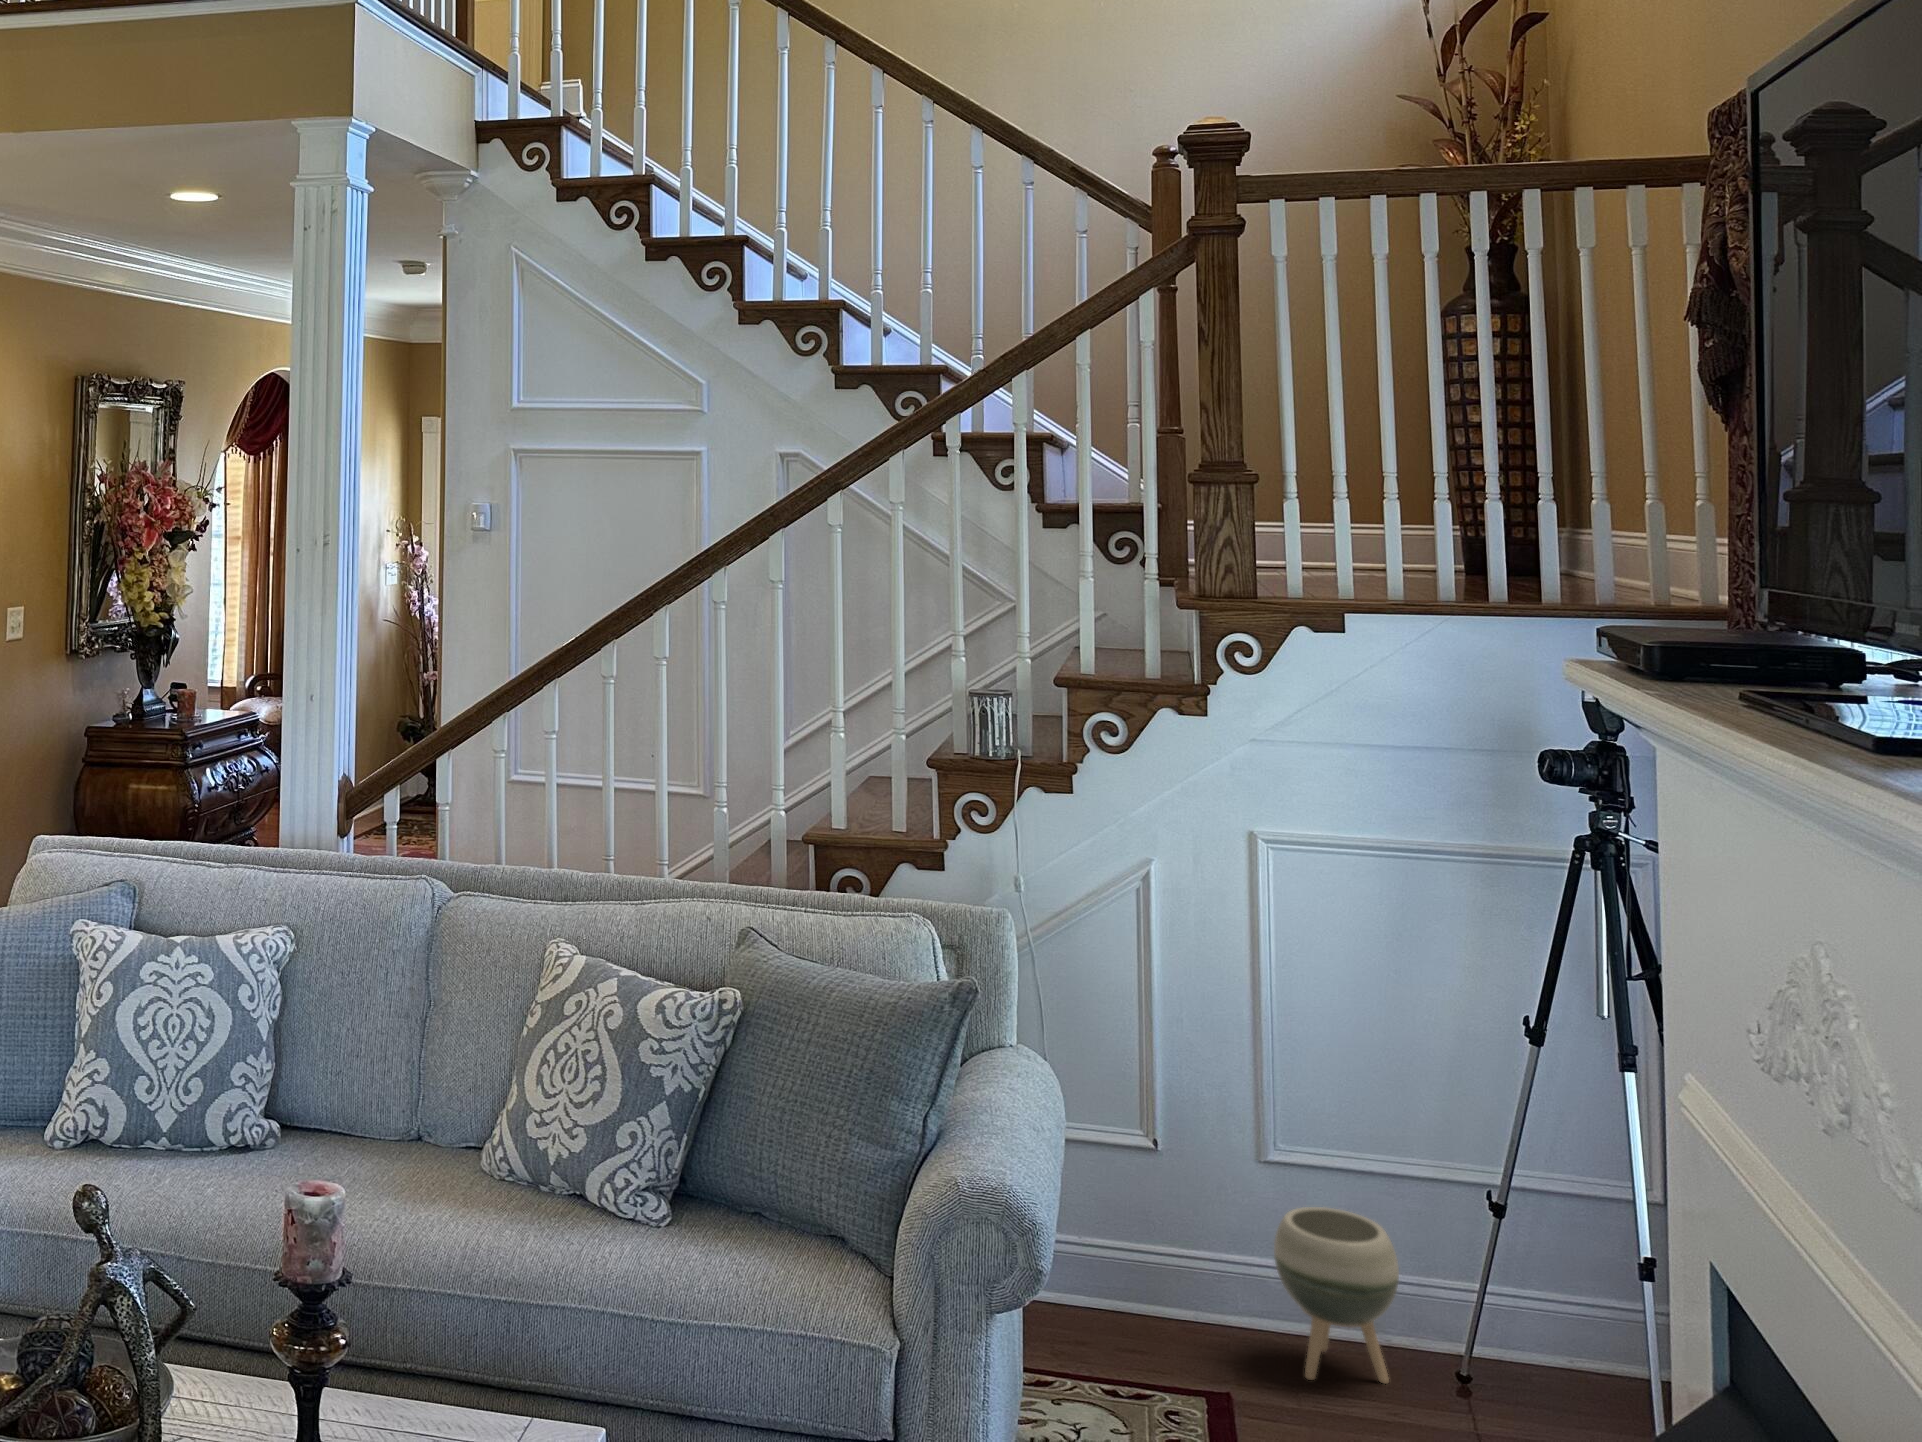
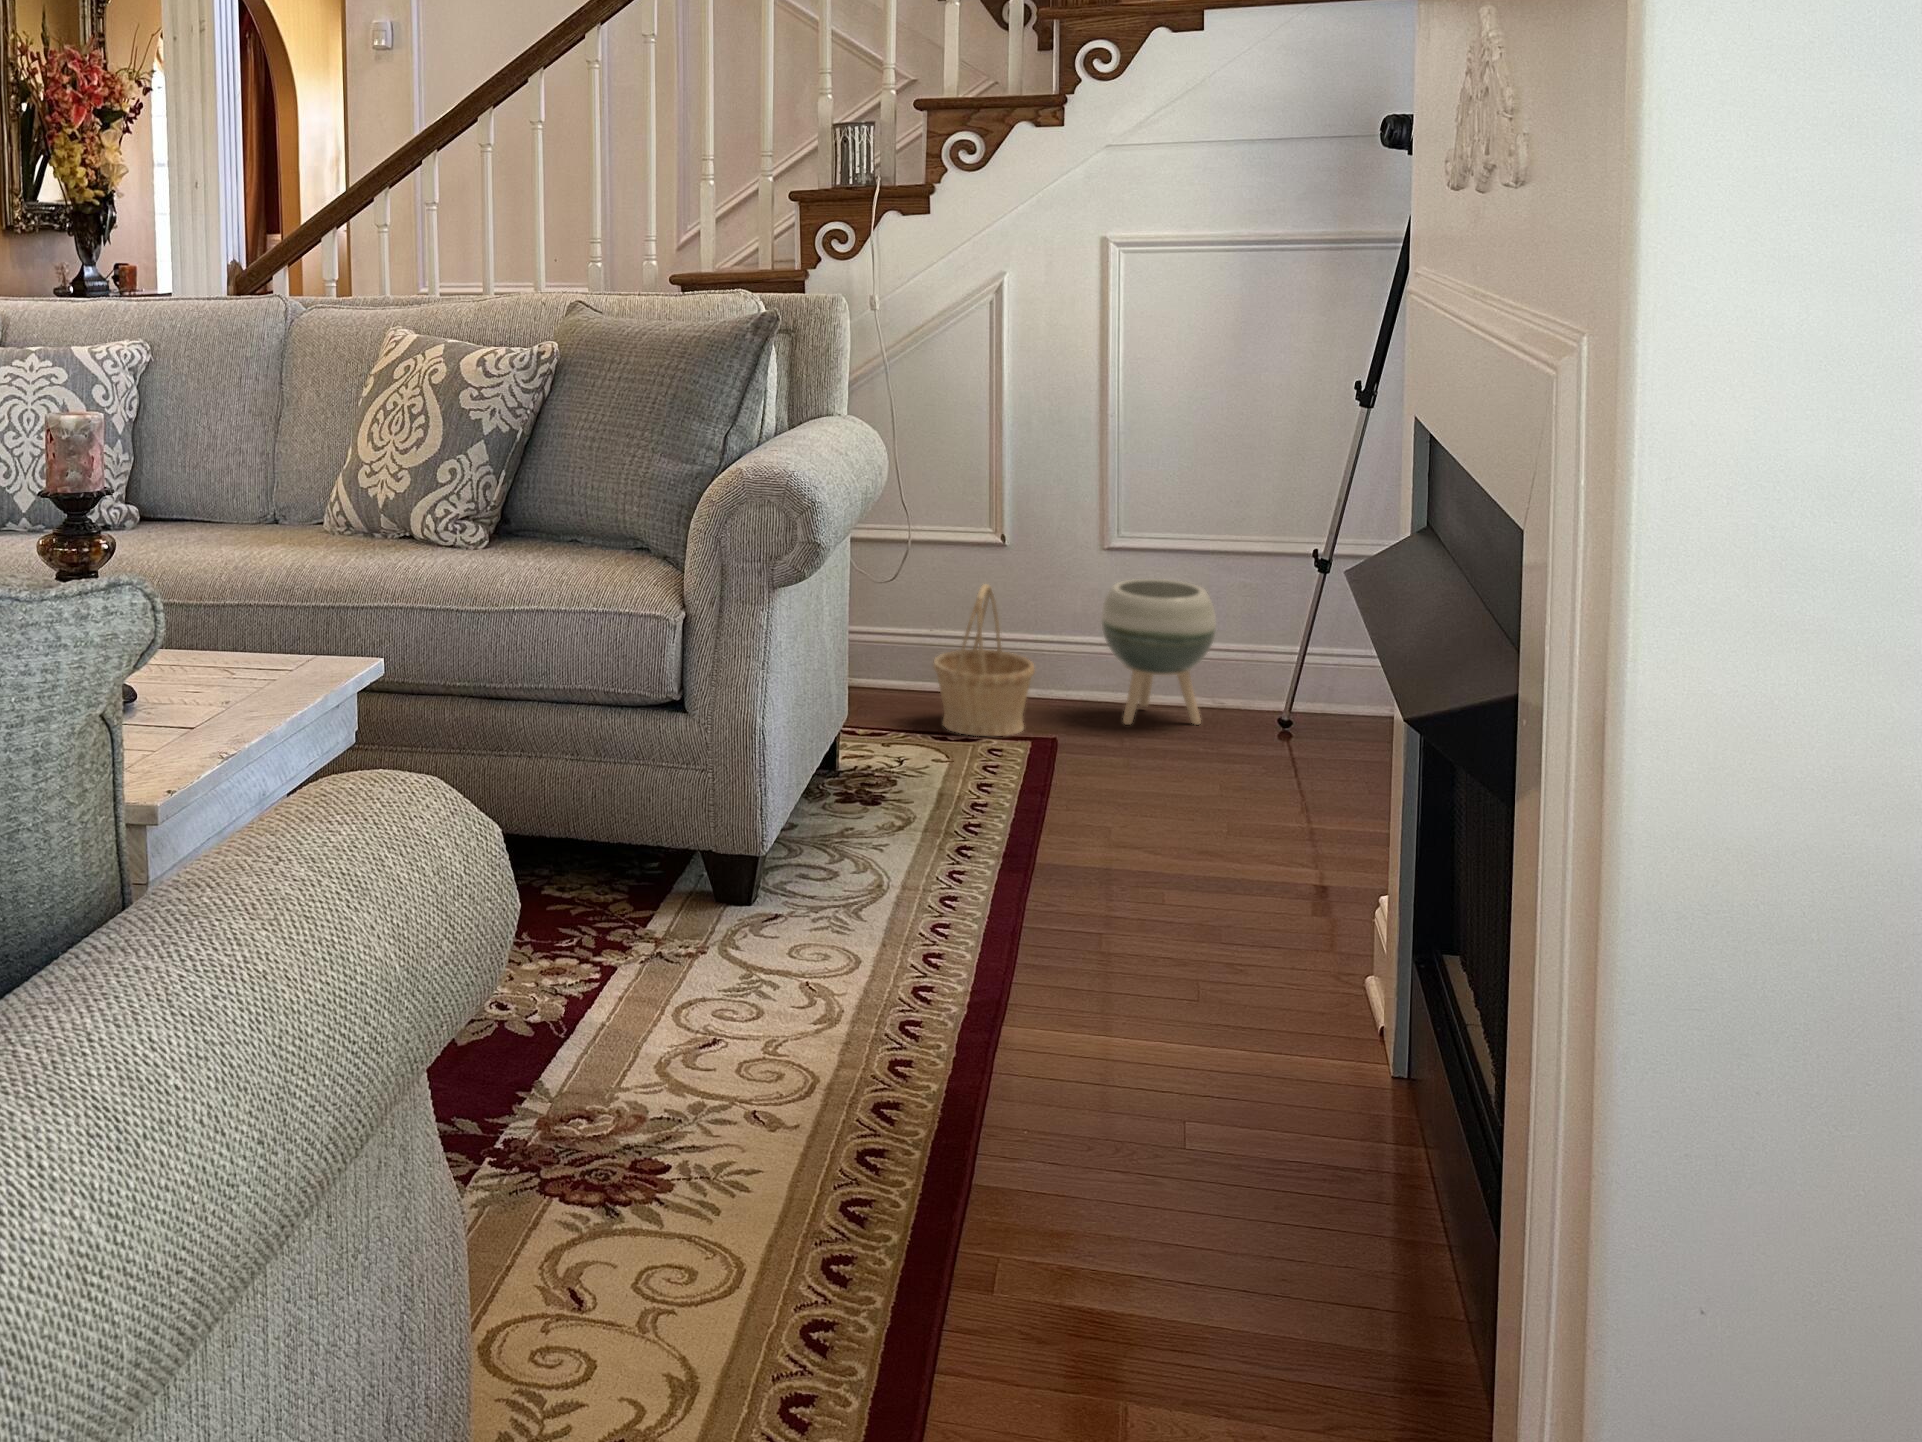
basket: none [1099,1213,1211,1395] -> present [933,584,1035,736]

